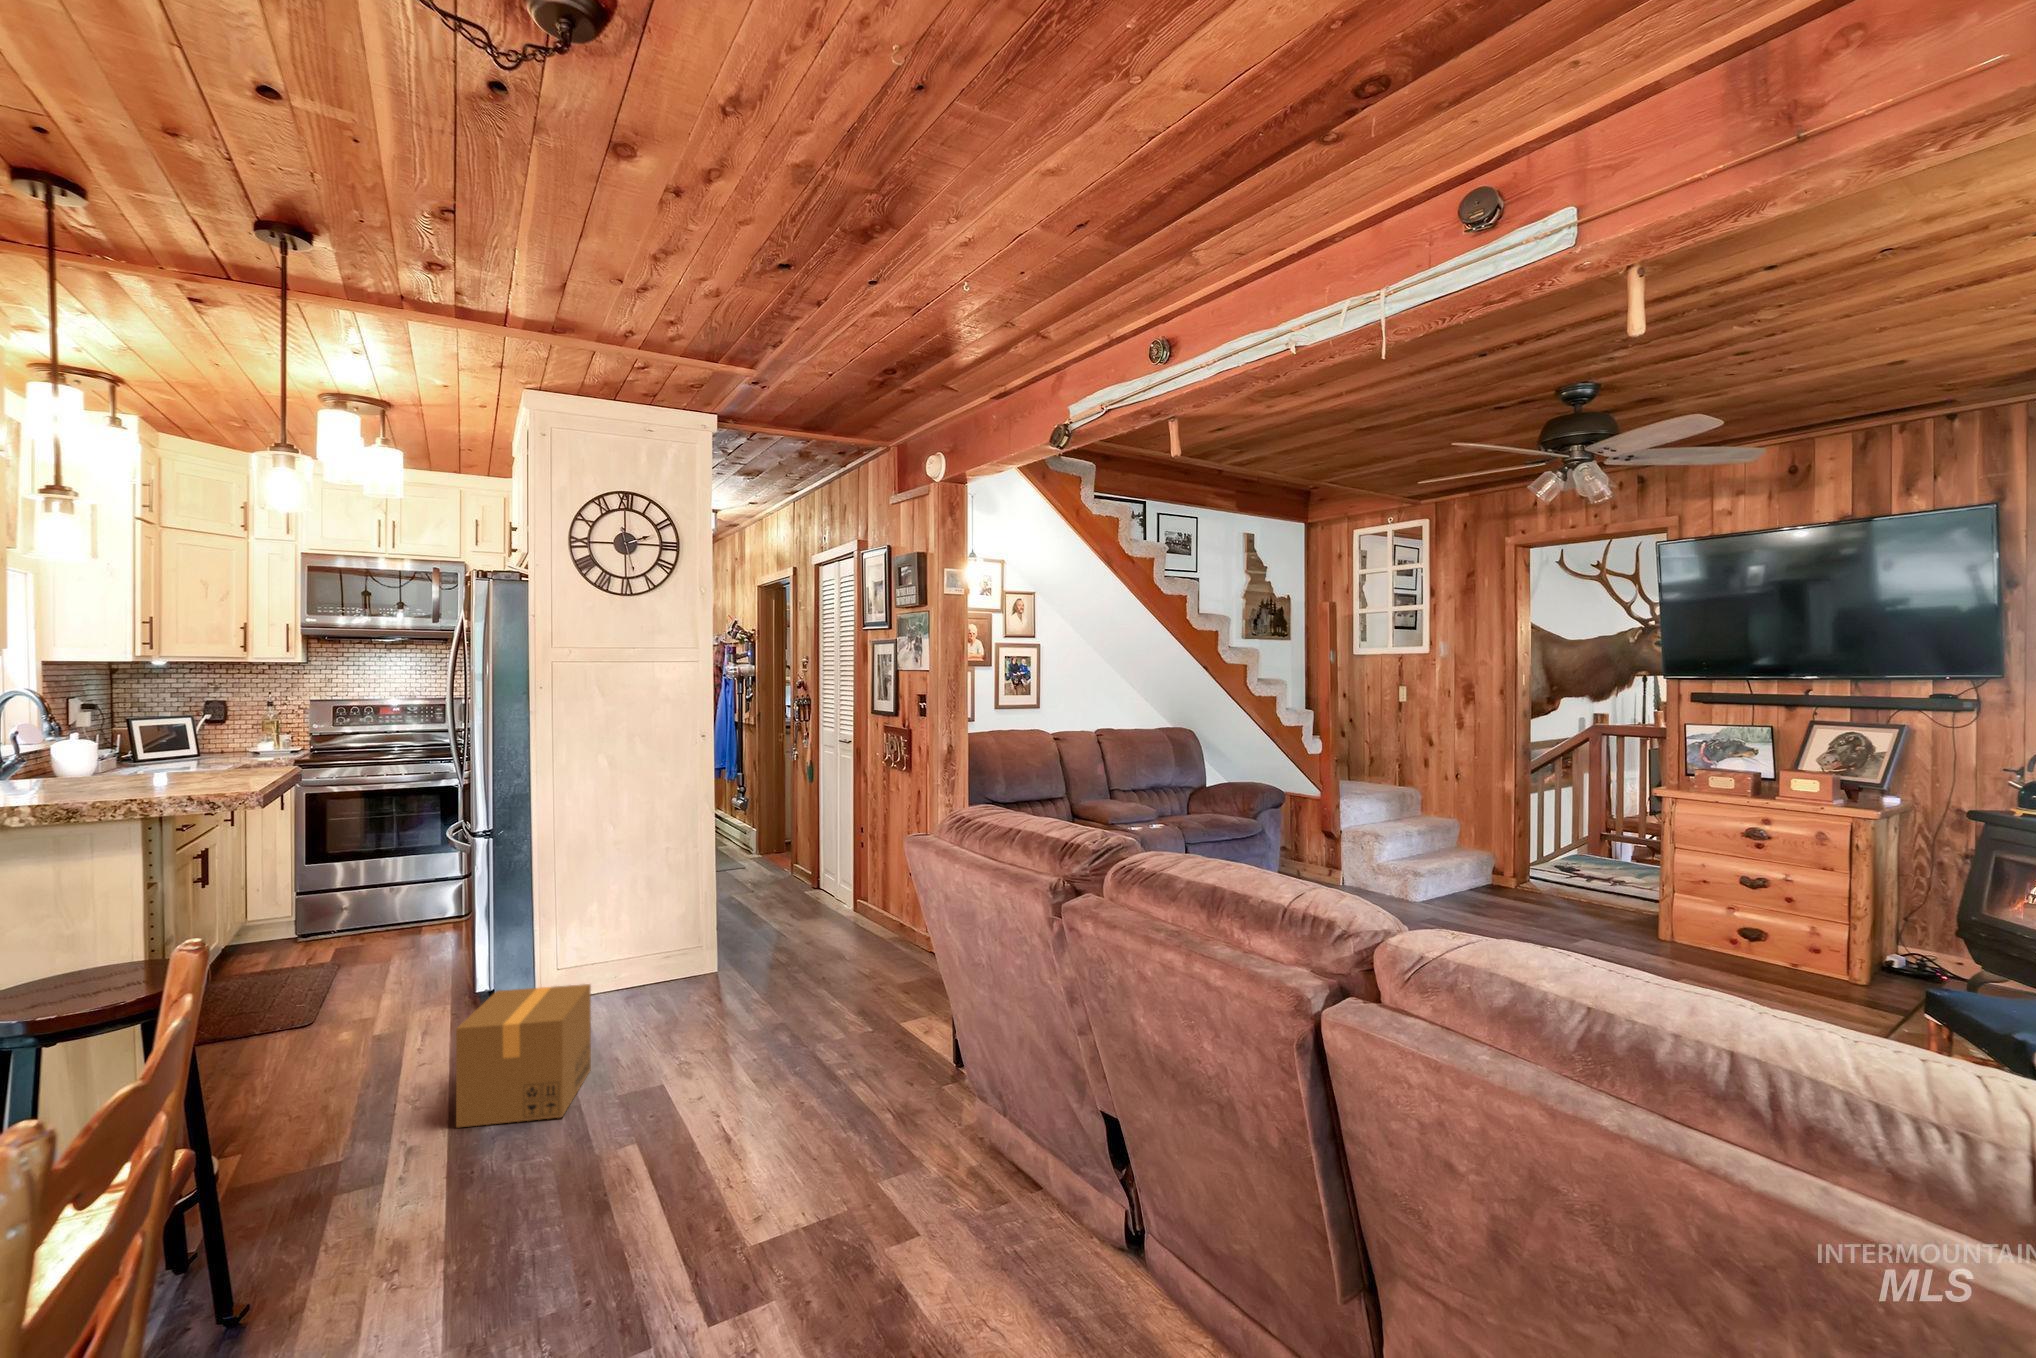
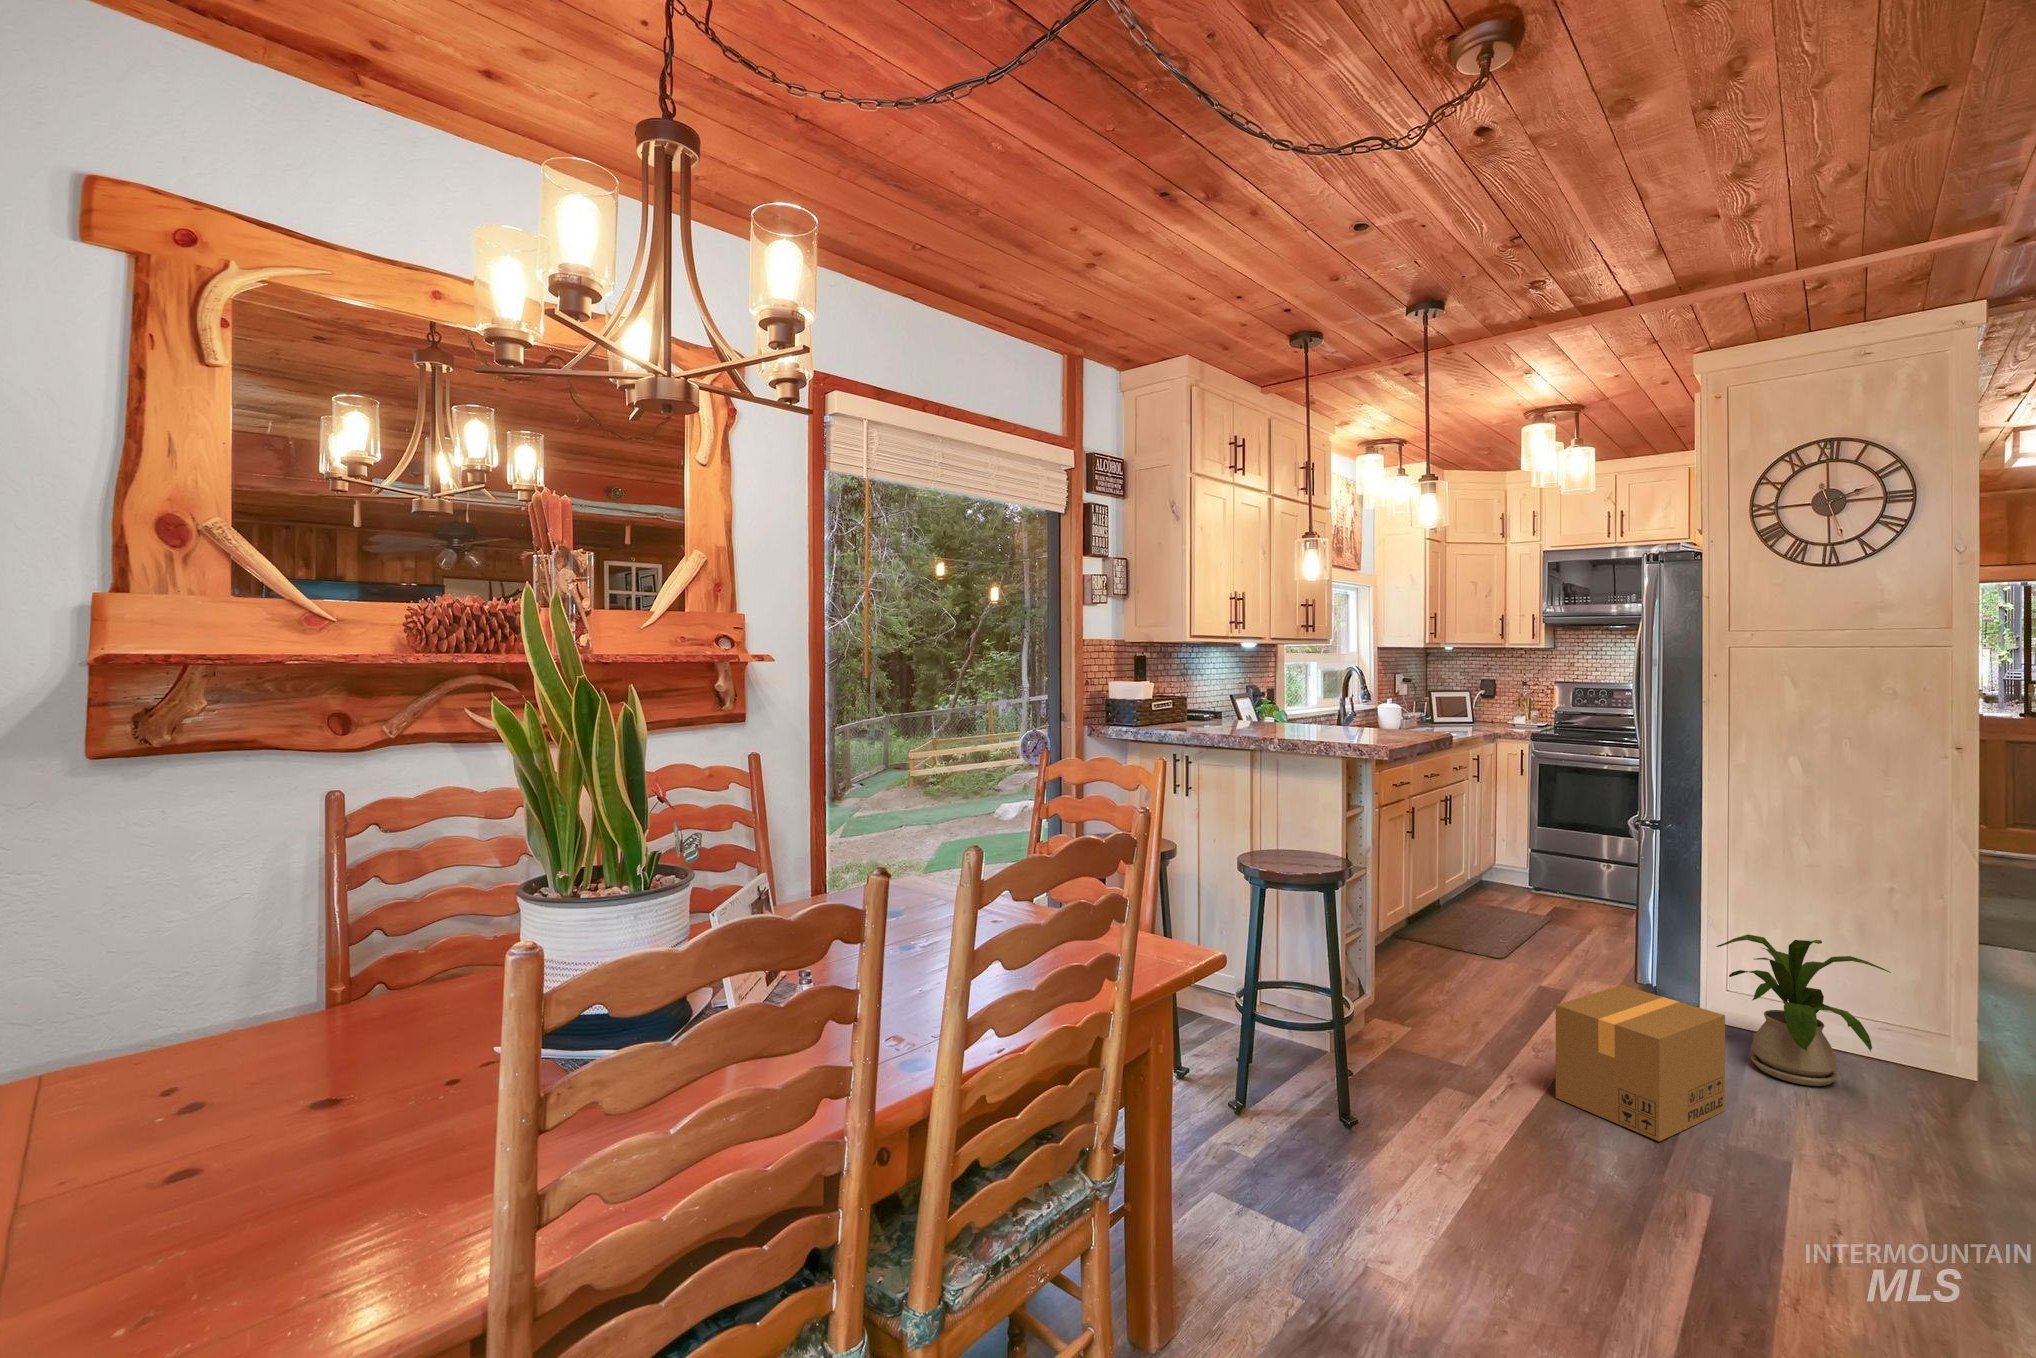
house plant: none [558,901,678,1029] -> present [1716,934,1891,1086]

